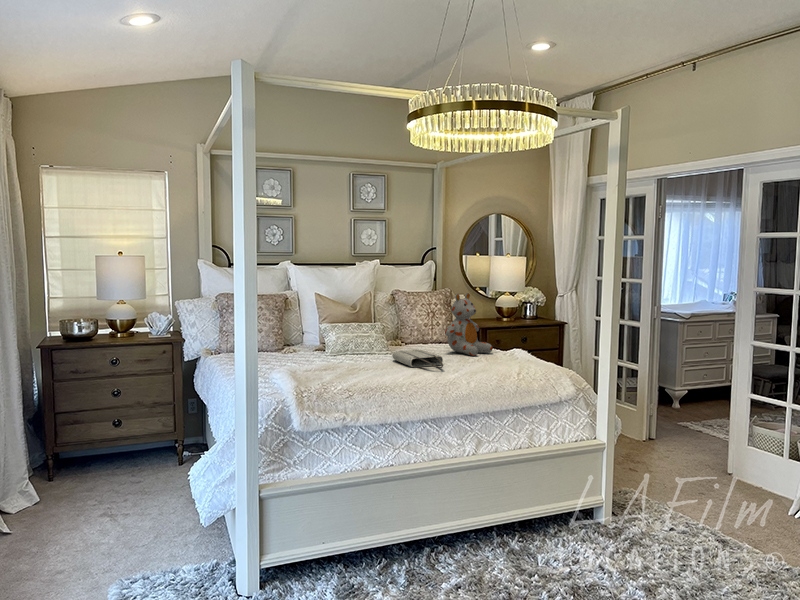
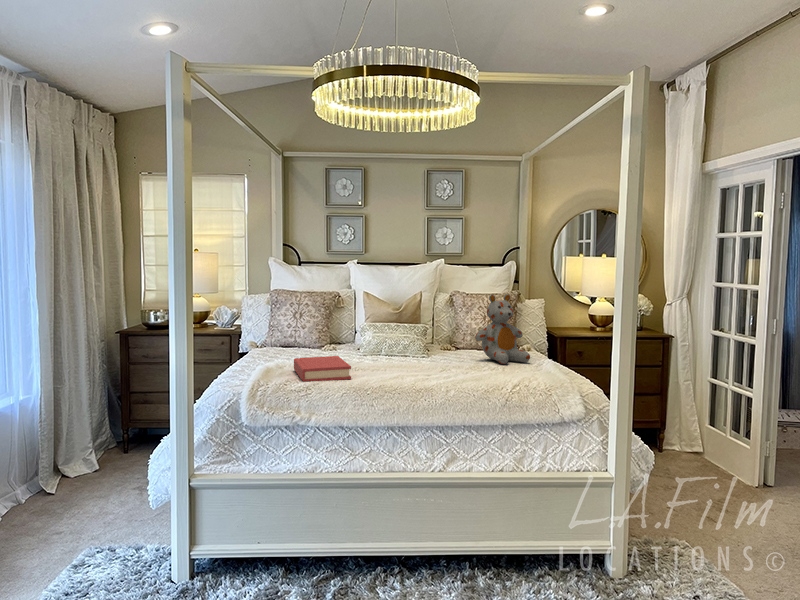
tote bag: present [392,350,443,369] -> none [406,353,449,374]
hardback book: none [305,358,376,385] -> present [294,356,351,382]

